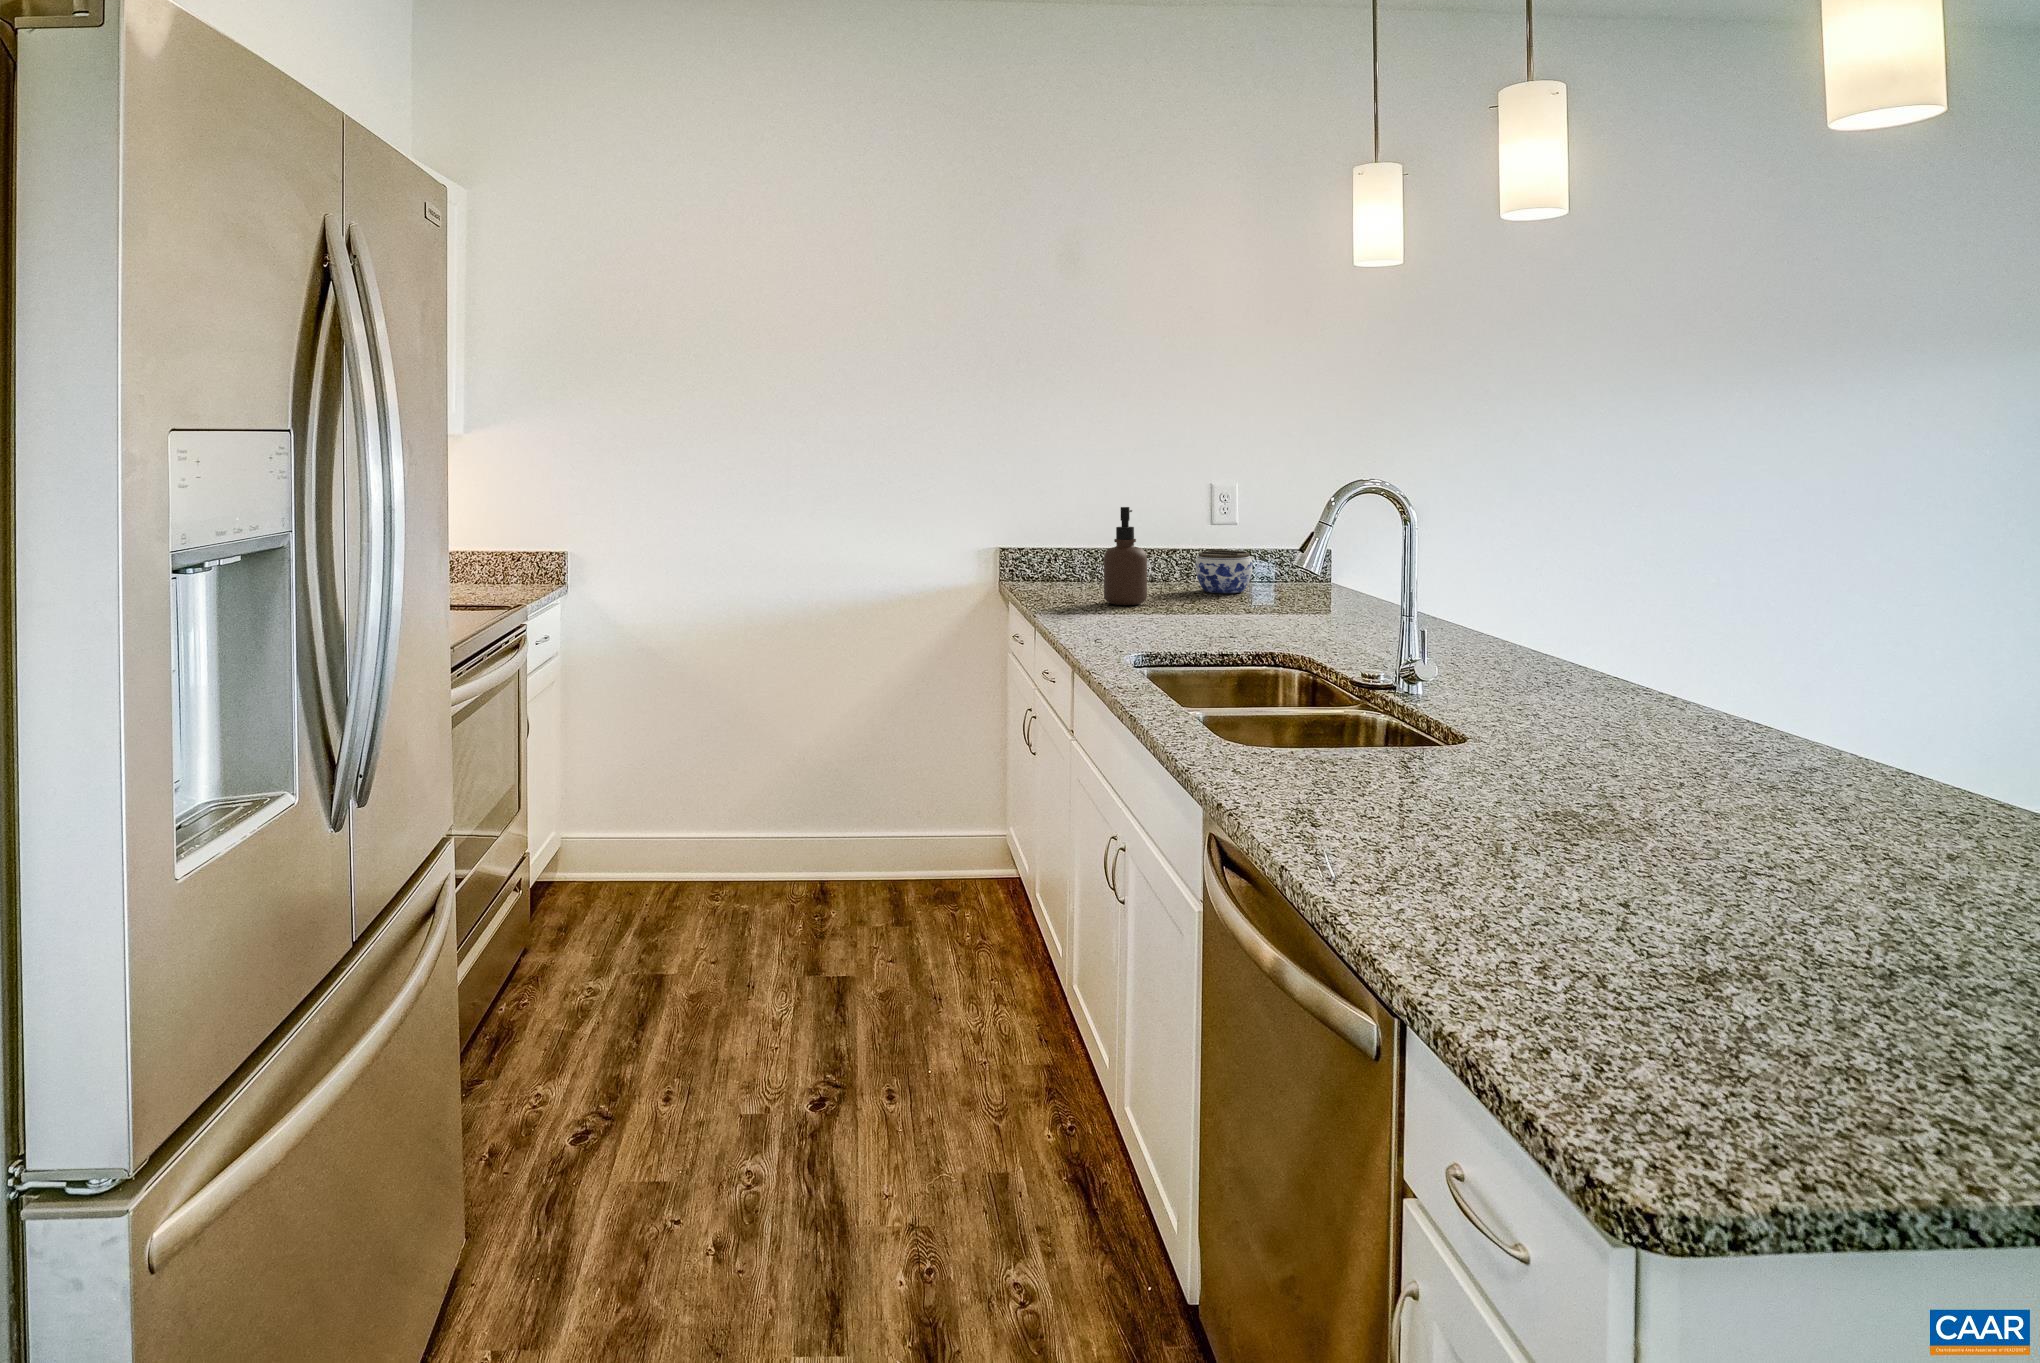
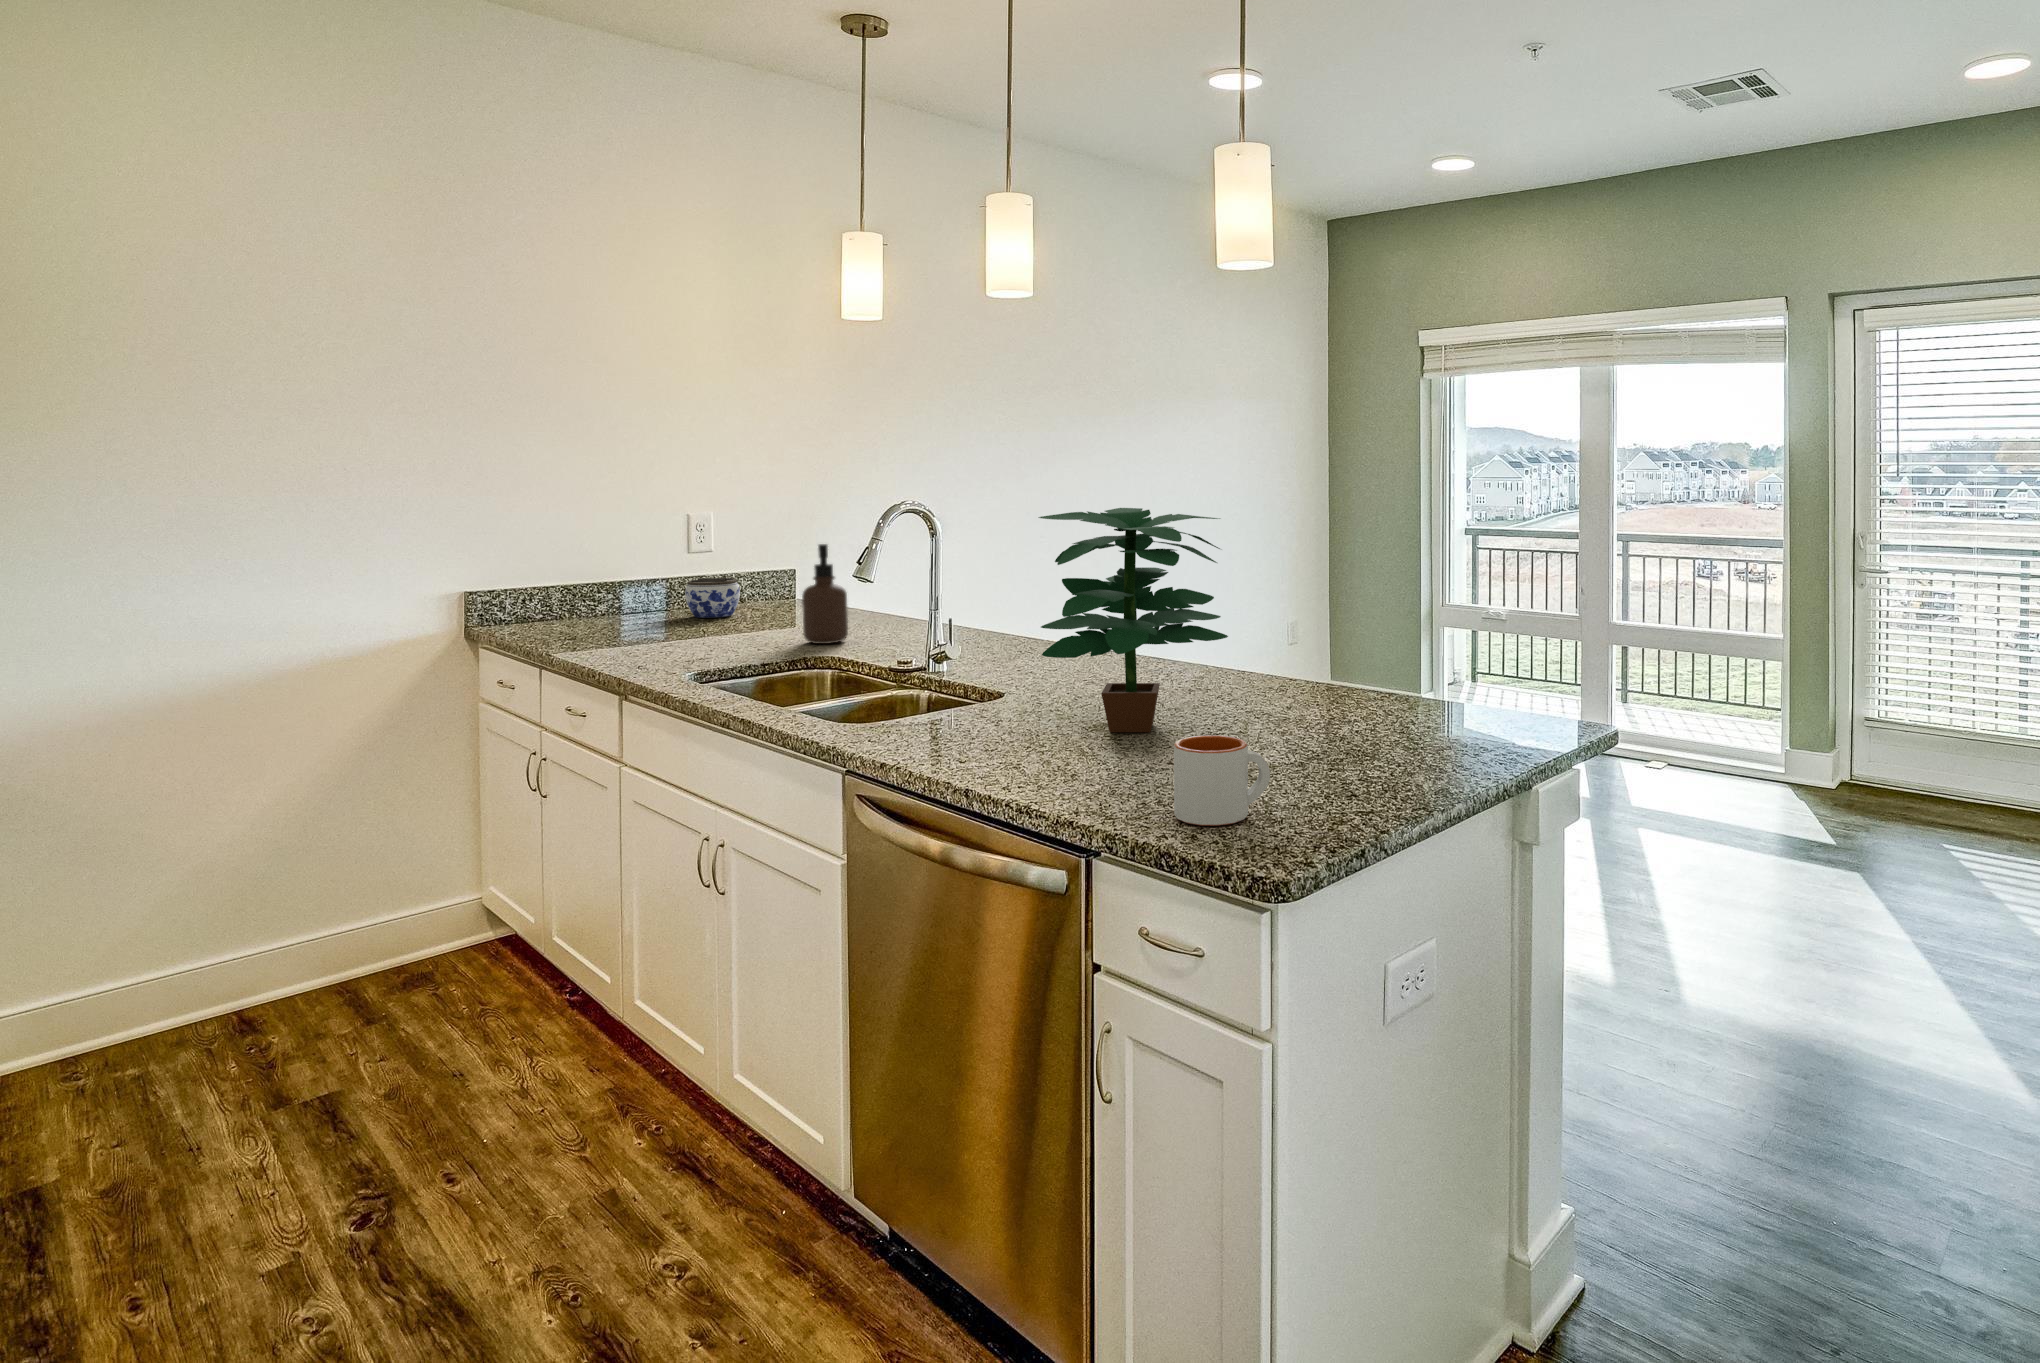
potted plant: none [1493,482,1870,846] -> present [1039,508,1228,732]
soap dispenser: present [1104,507,1147,605] -> present [802,544,848,644]
mug: none [1587,893,1806,1077] -> present [1174,735,1270,826]

